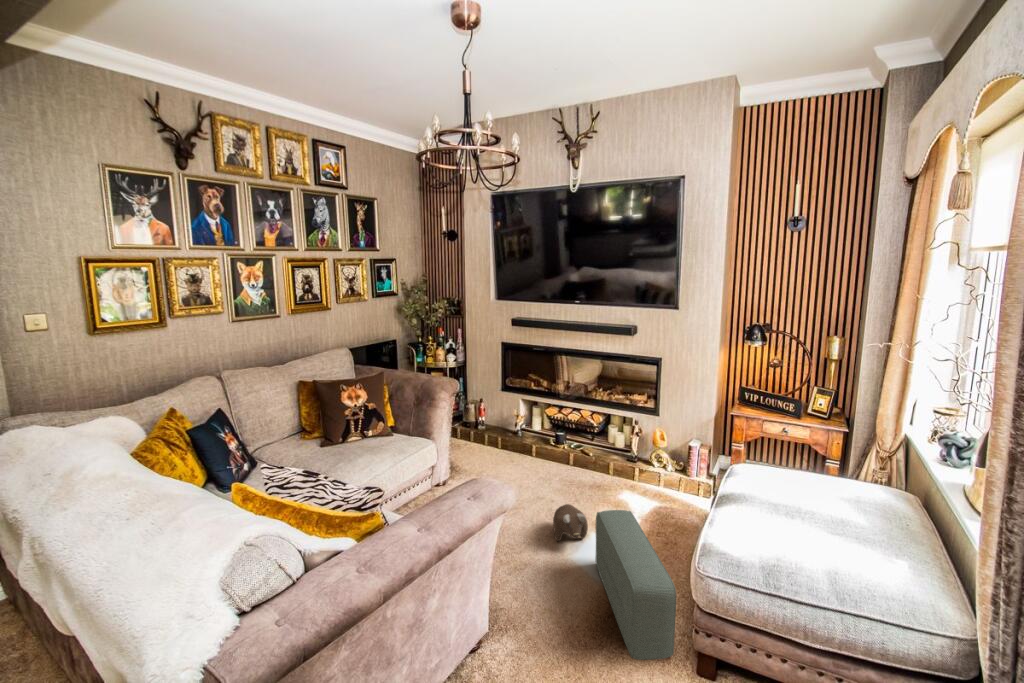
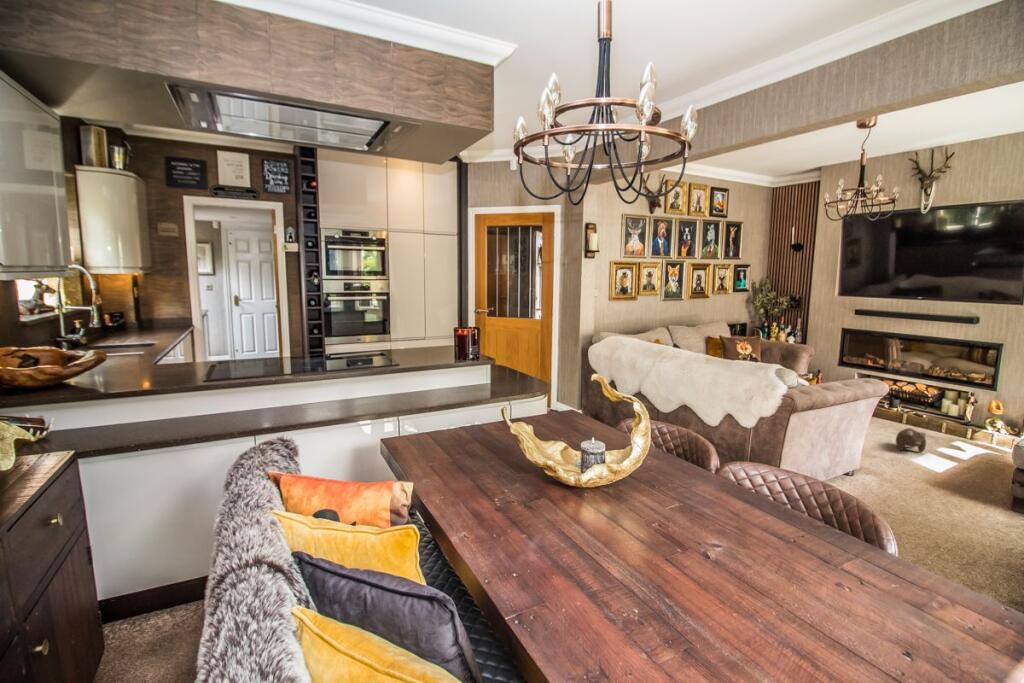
pouf: present [596,510,676,660] -> none [933,425,1000,494]

